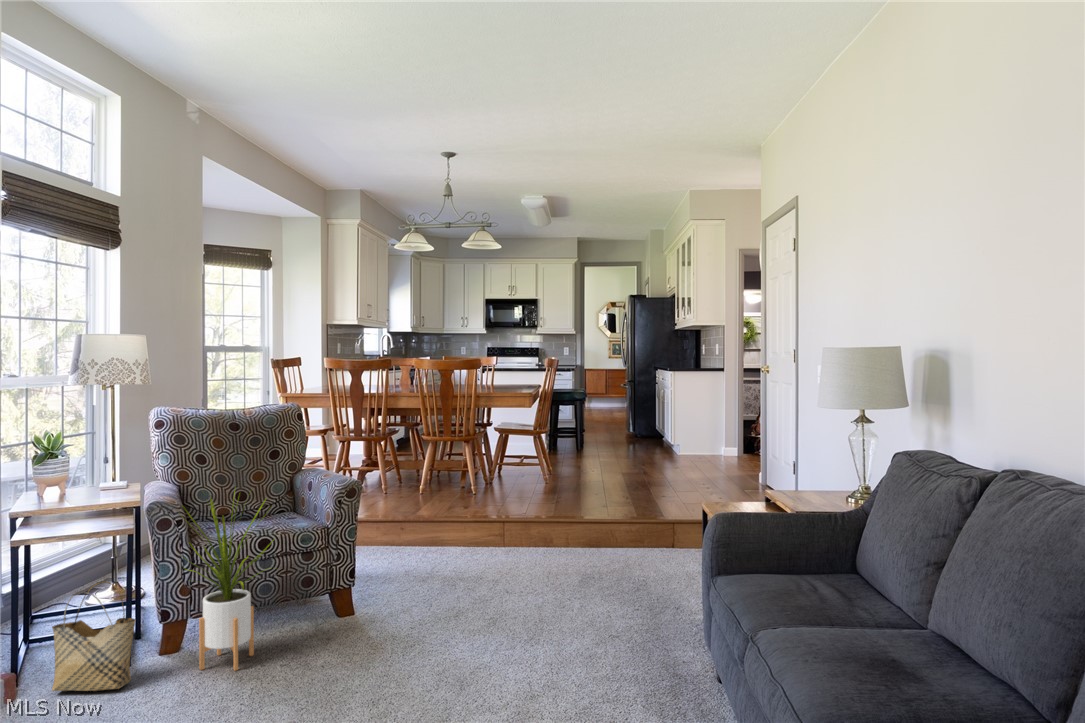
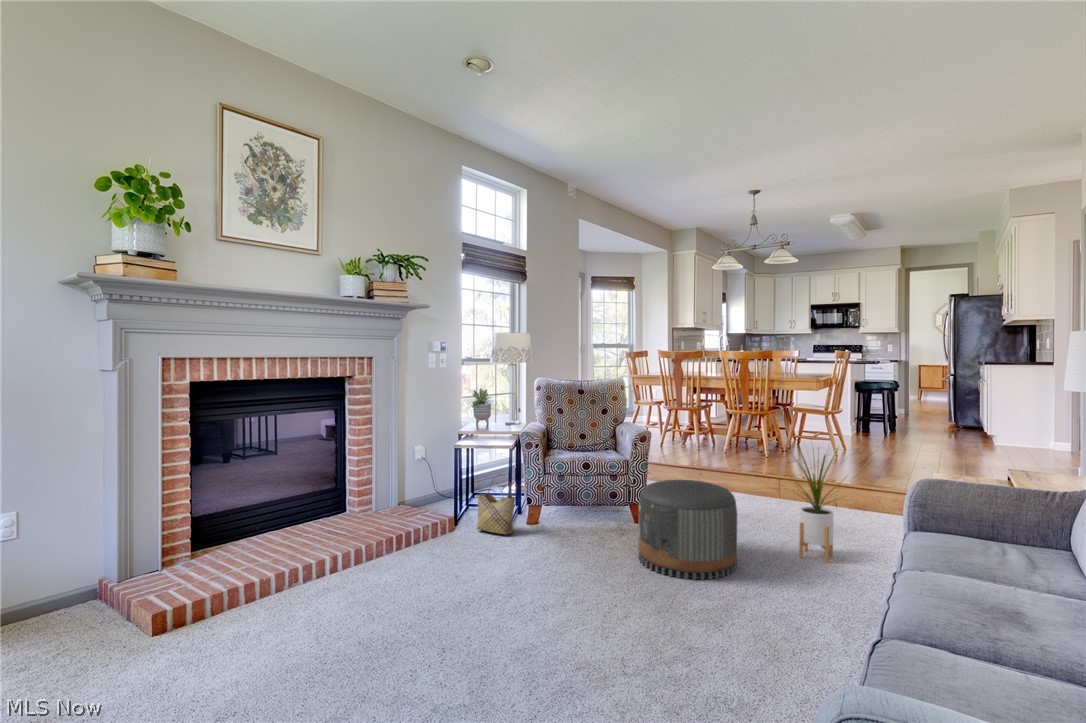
house plant: present [184,500,274,670] -> present [796,446,838,563]
pouf: none [364,548,504,699] -> present [638,480,737,580]

